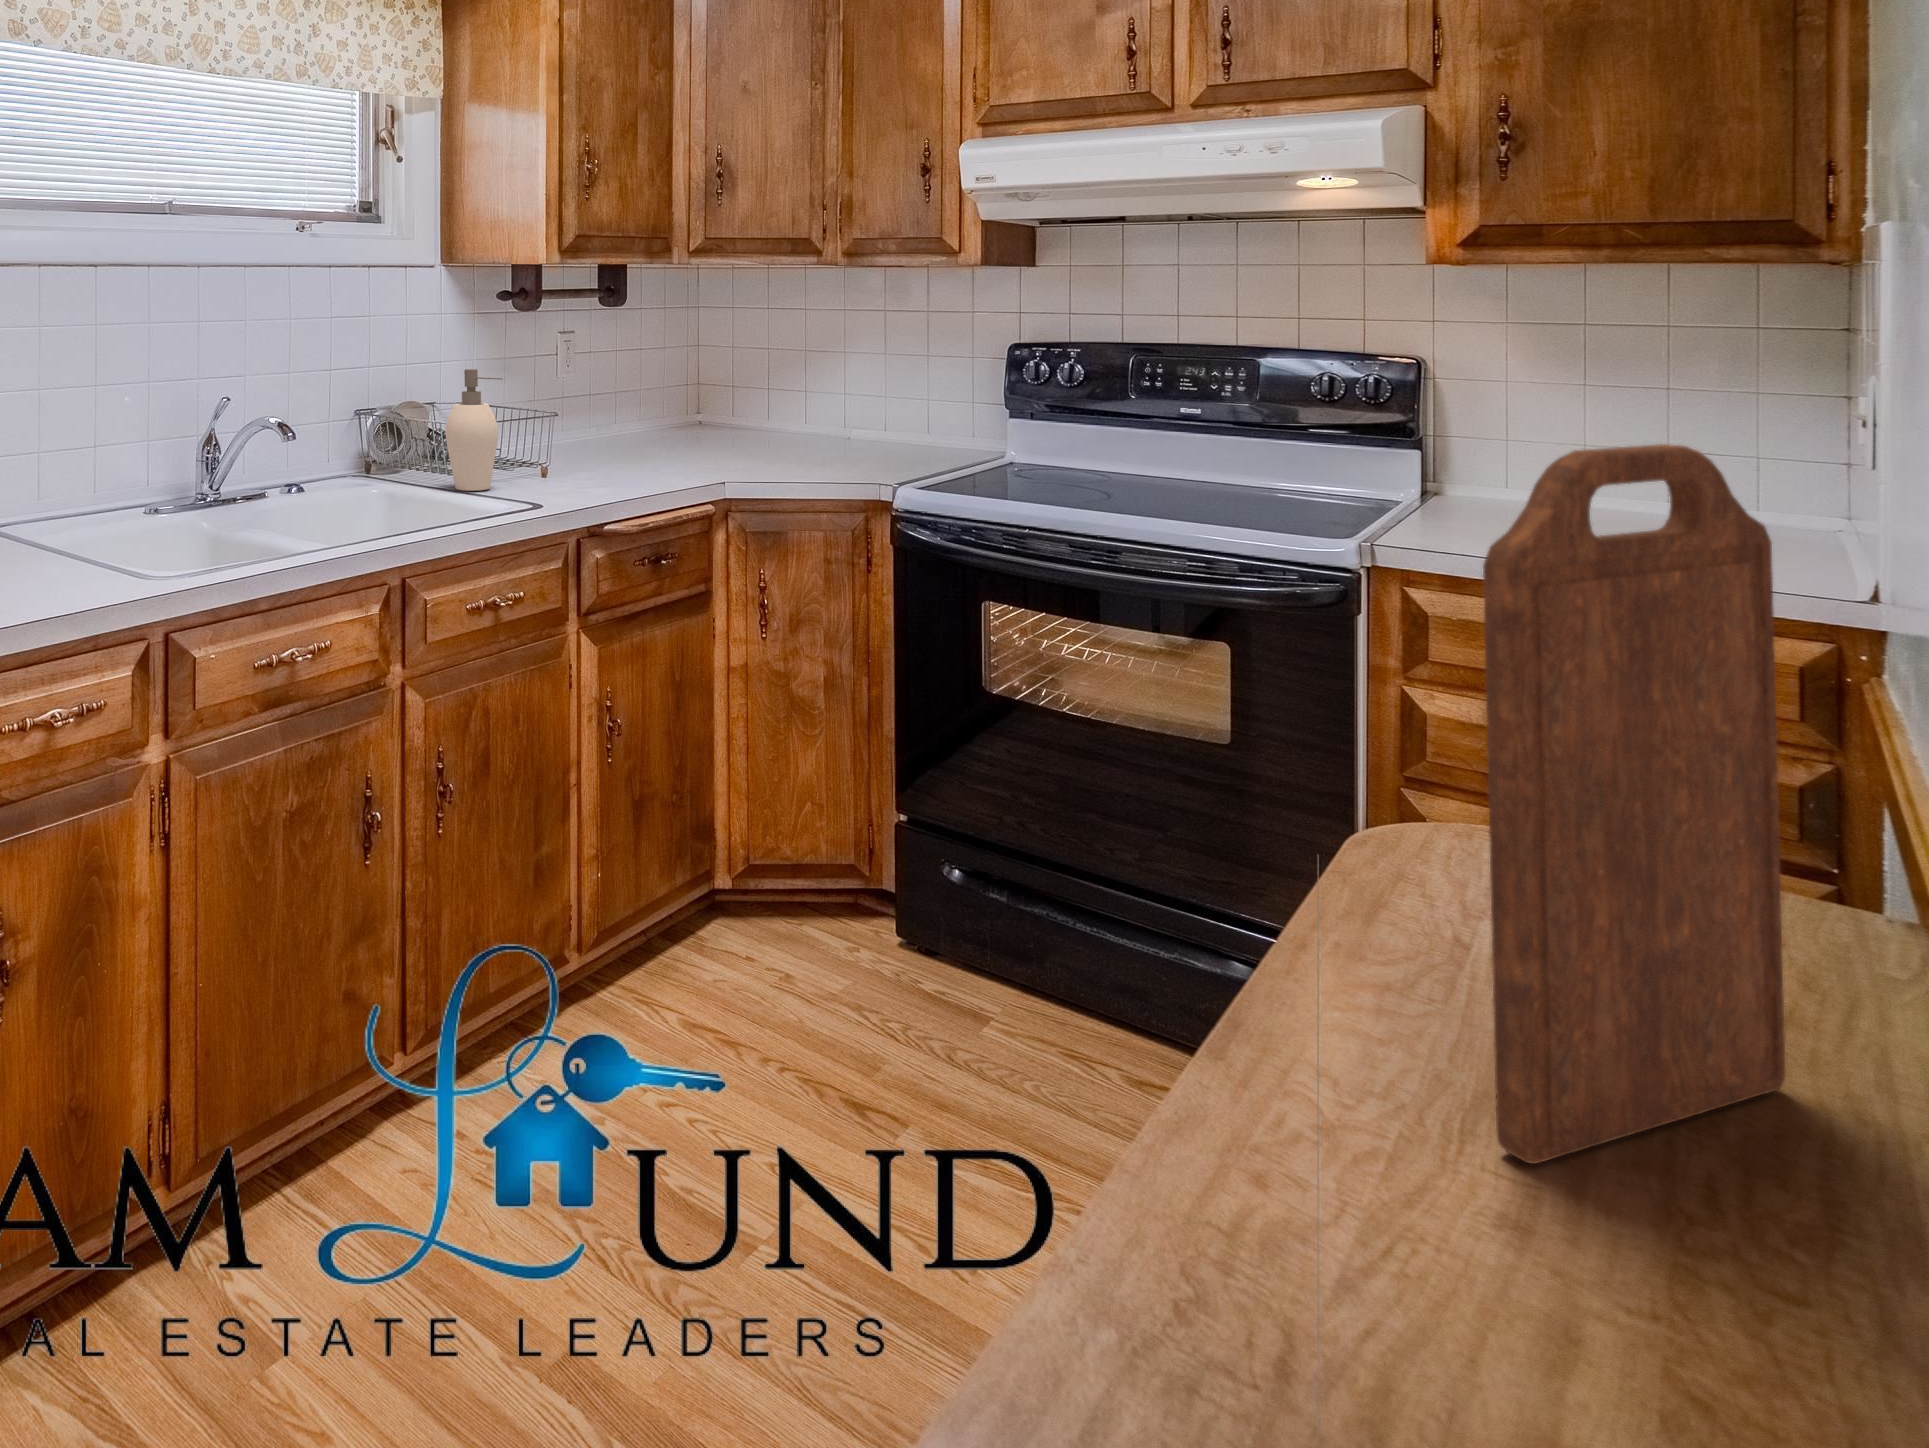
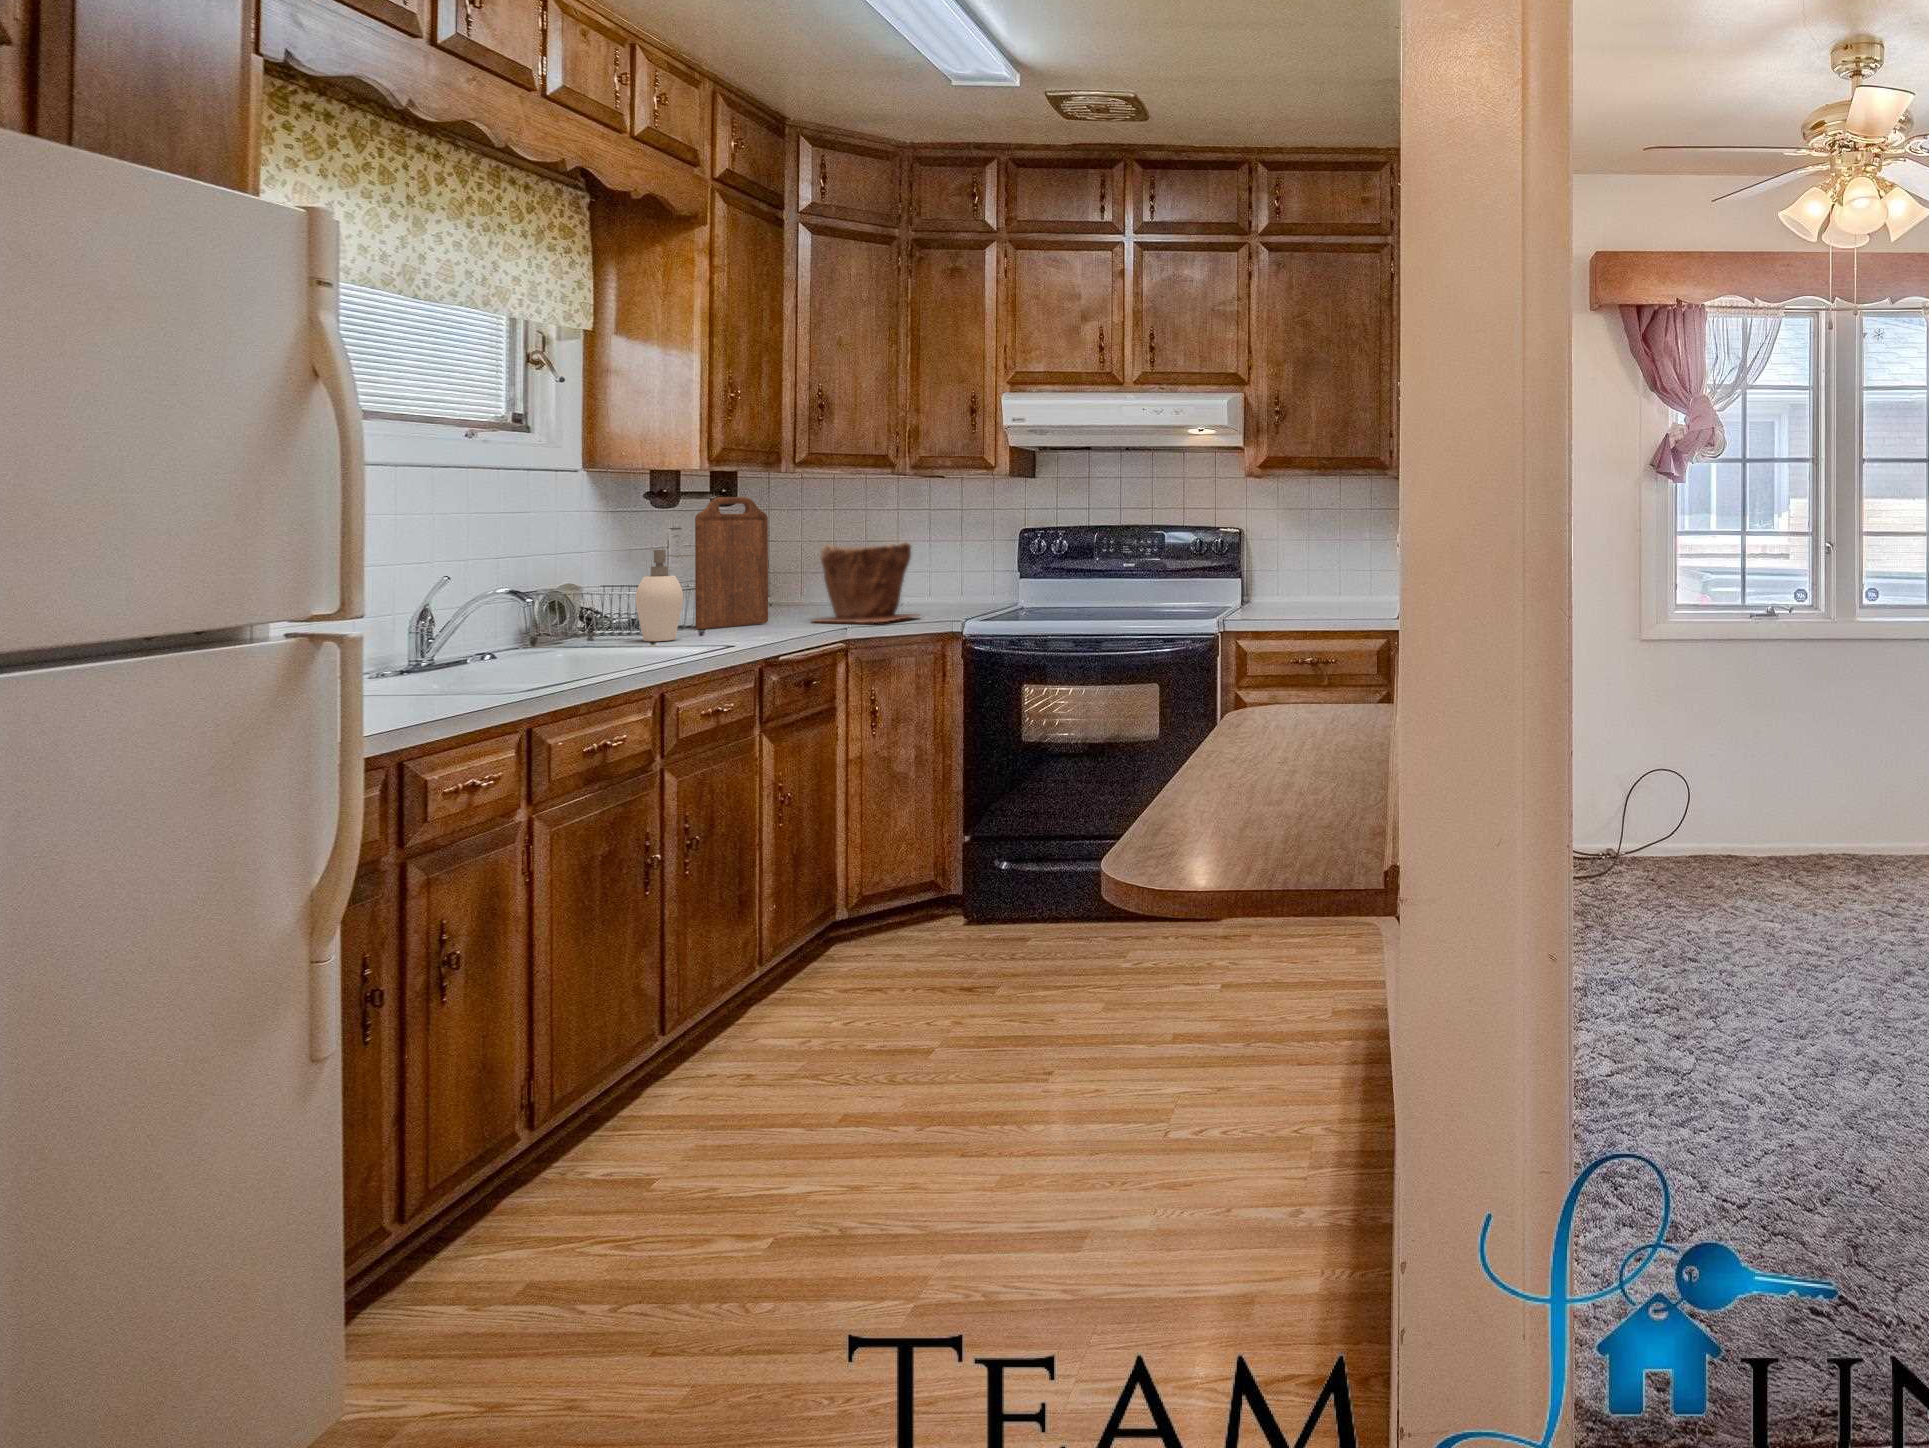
plant pot: none [686,361,838,481] -> present [814,542,918,622]
cutting board: present [1483,444,1785,1164] -> present [695,497,768,629]

